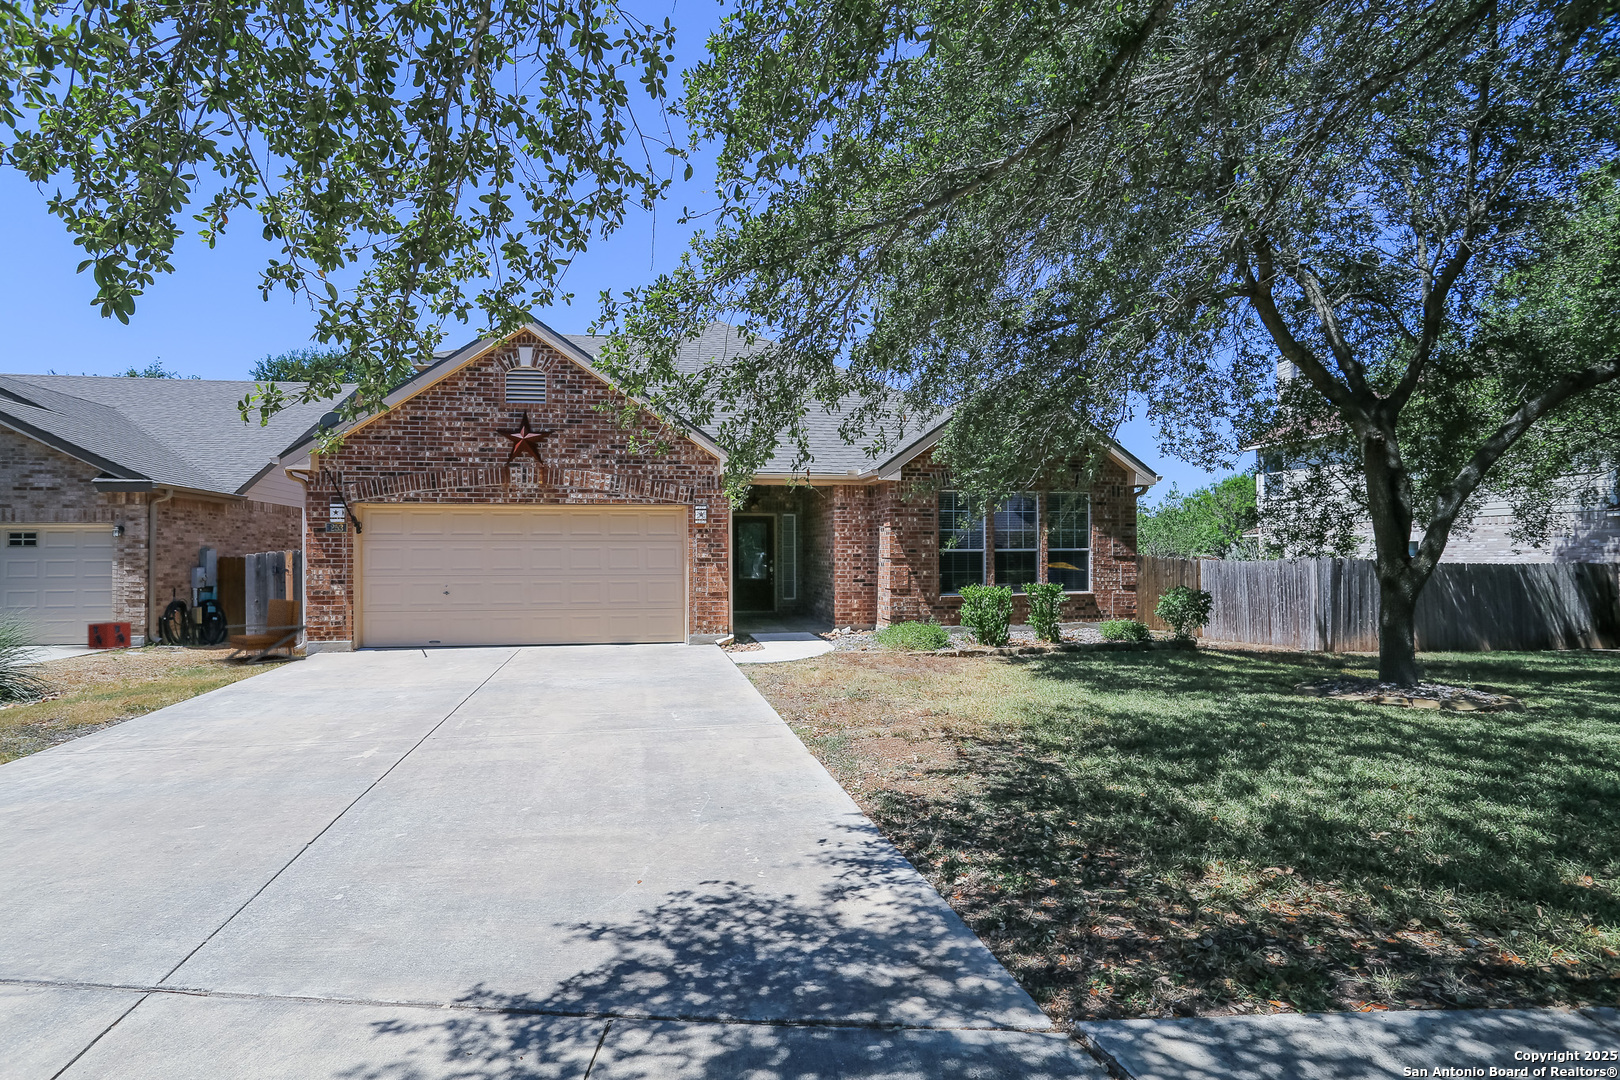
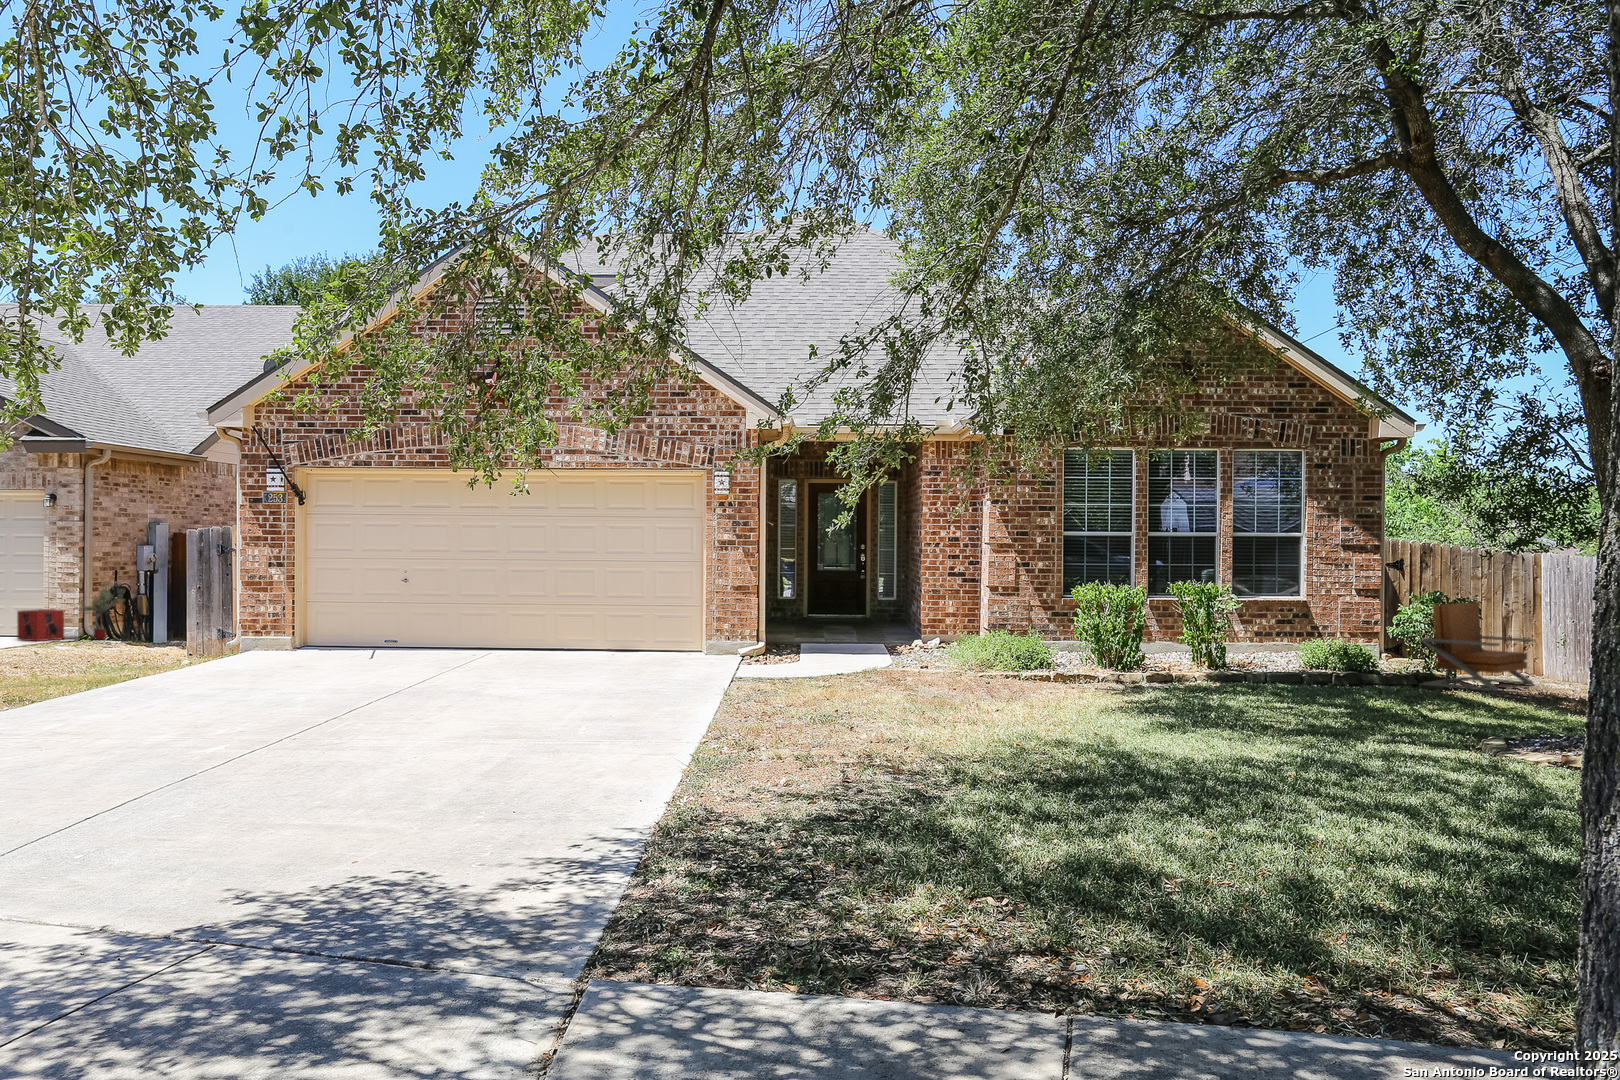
potted tree: none [140,598,188,646] -> present [75,584,125,640]
lounge chair: present [226,599,308,665] -> present [1421,602,1534,691]

